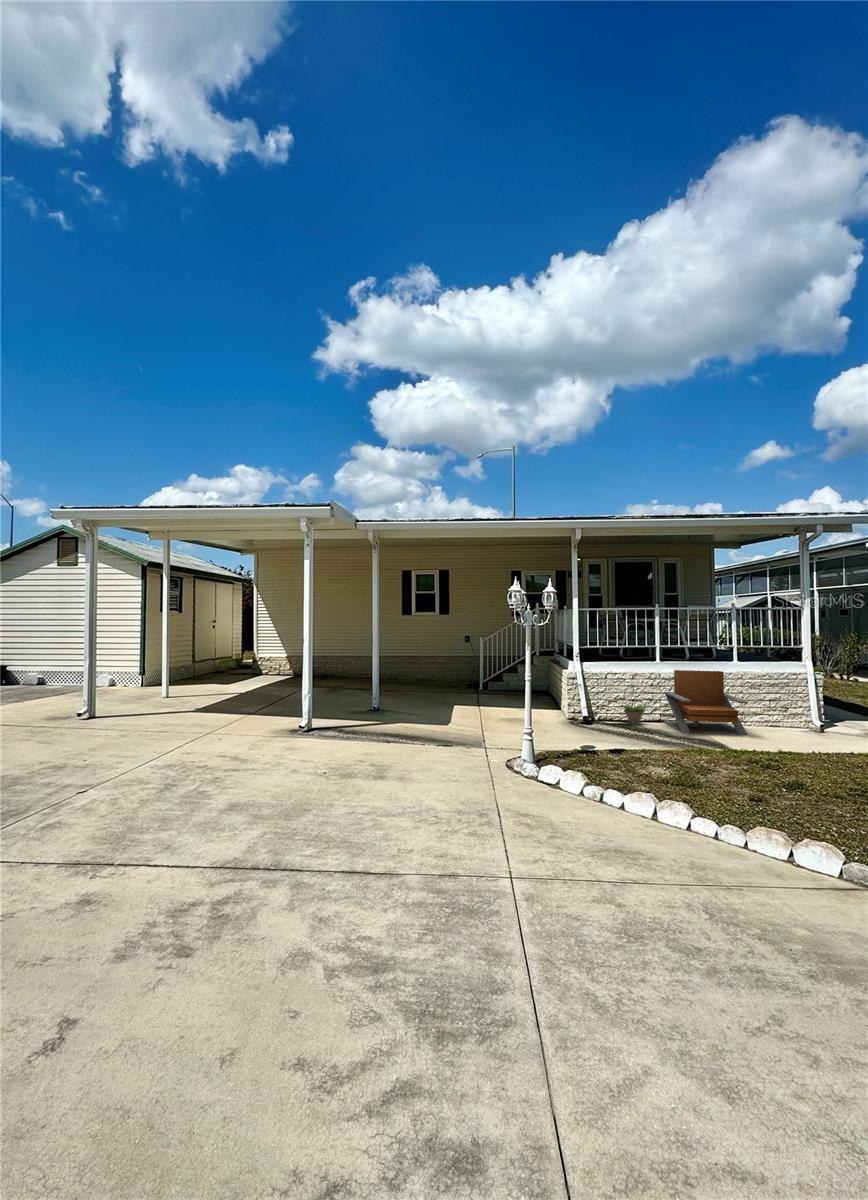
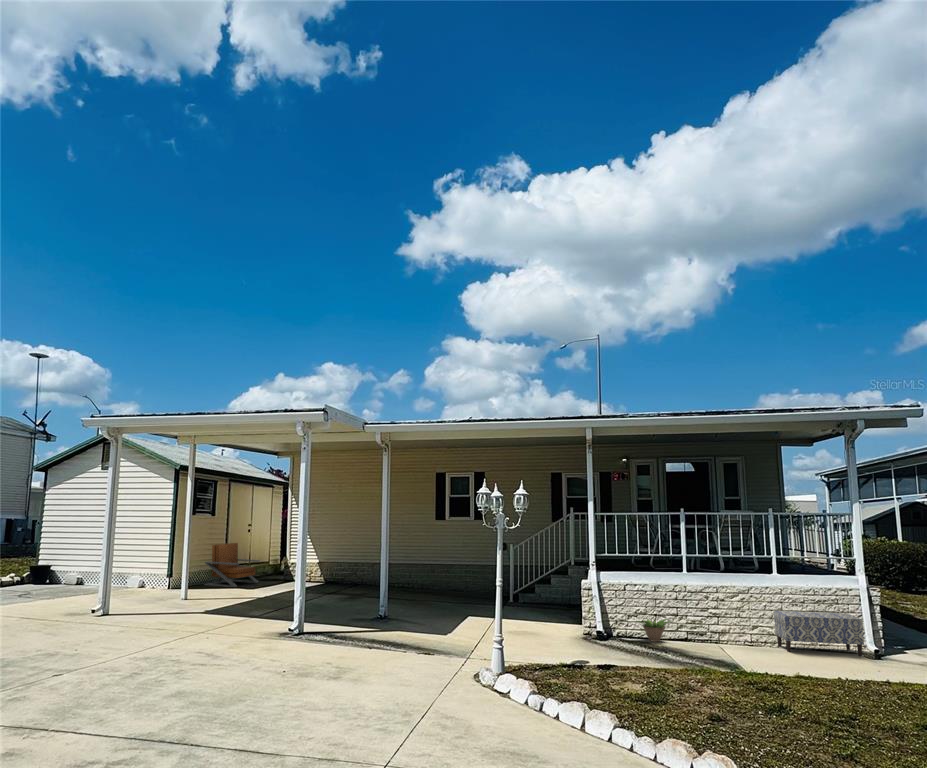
lounge chair: present [664,670,748,735] -> present [204,543,260,587]
bench: none [736,694,816,731] -> present [774,611,864,656]

